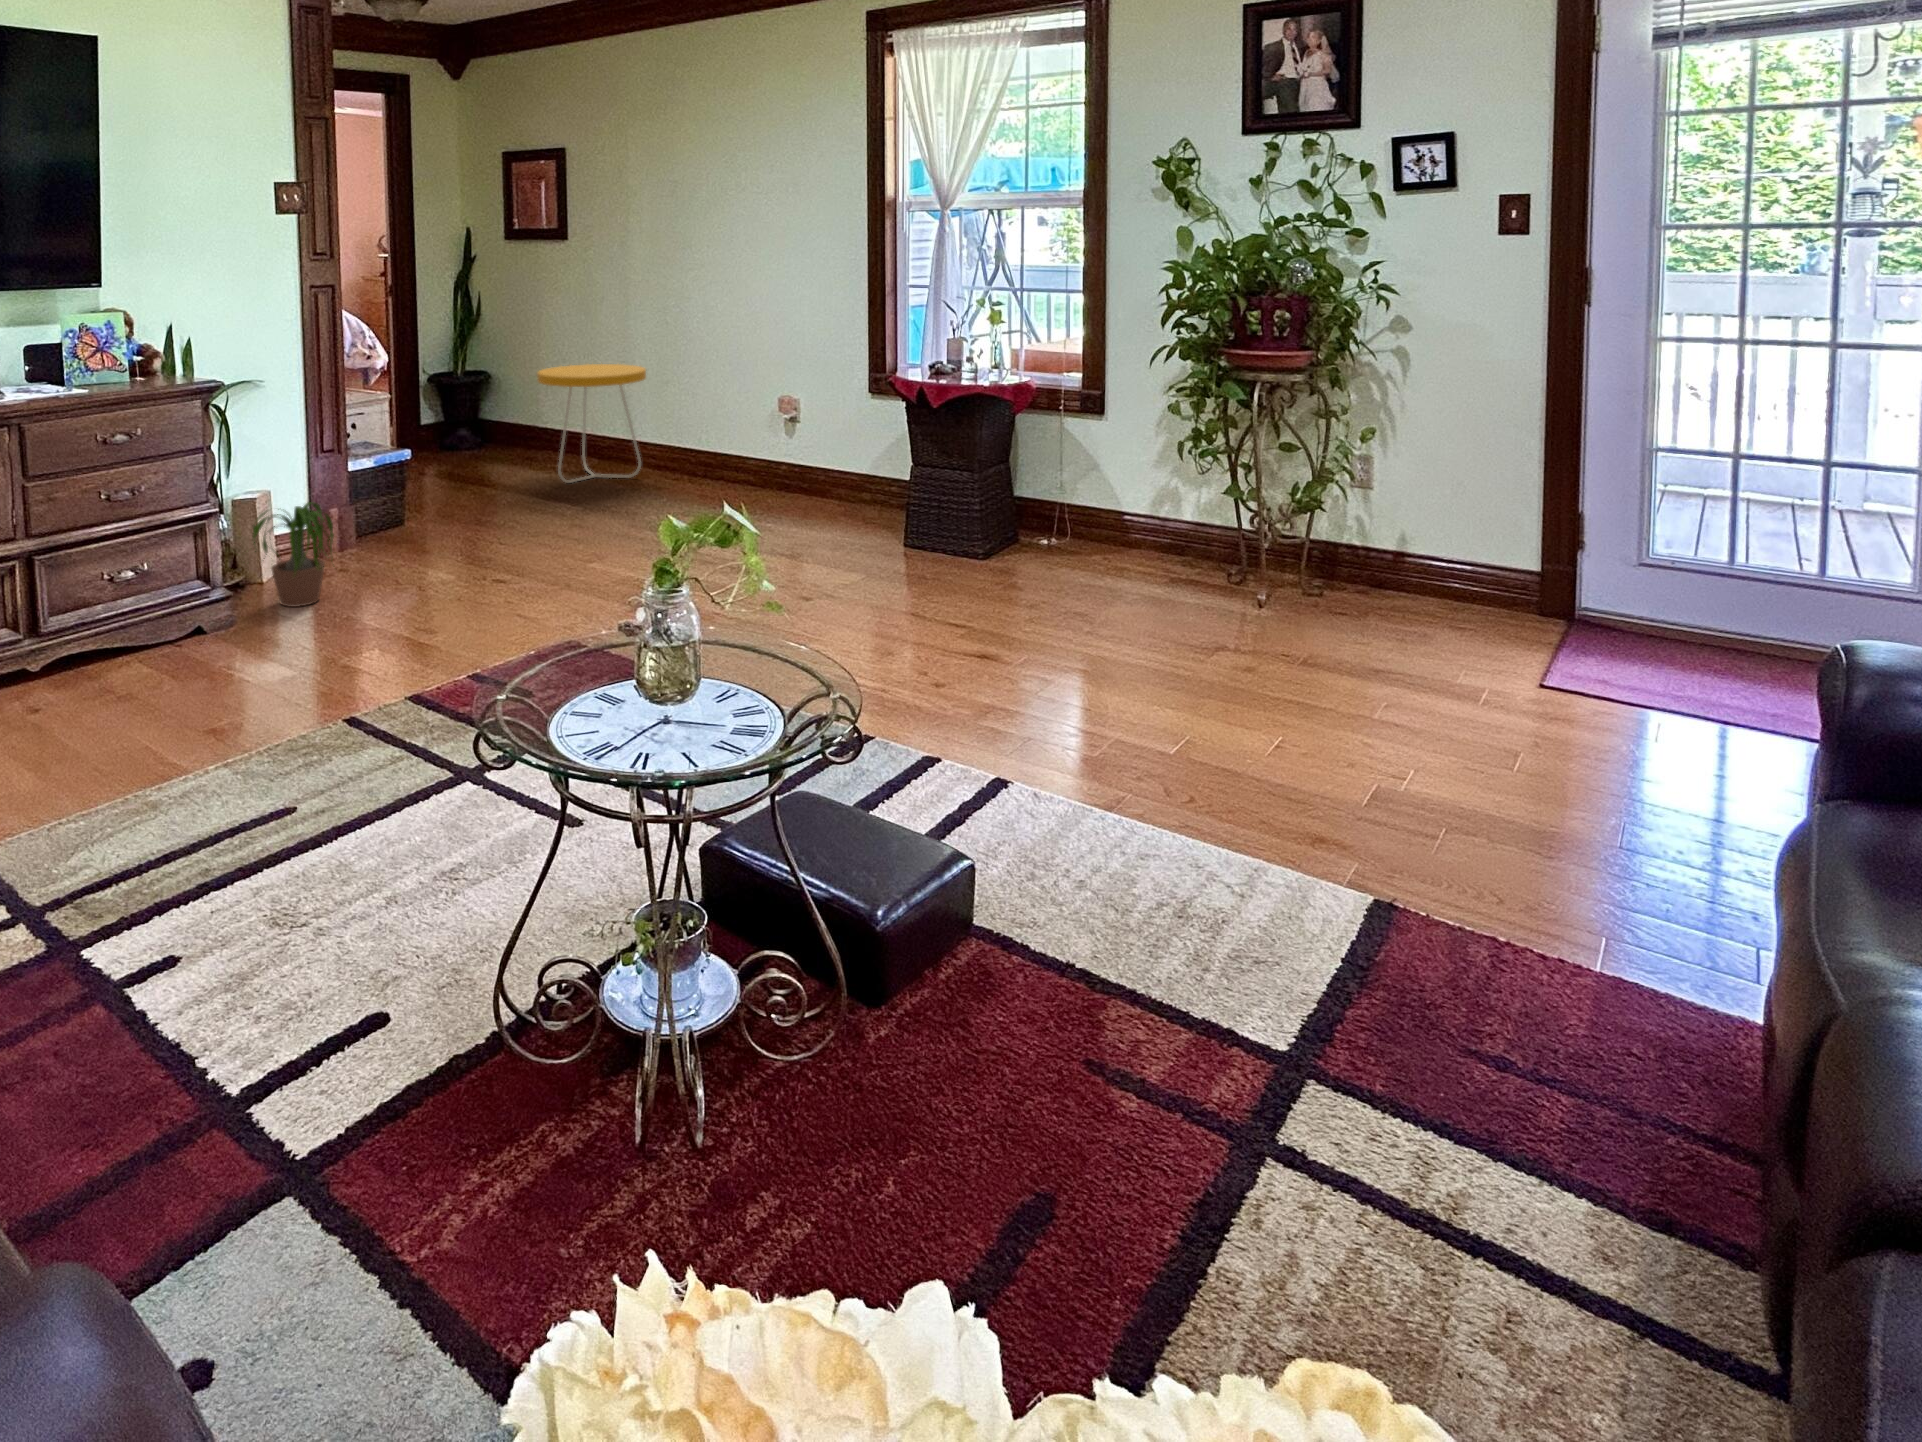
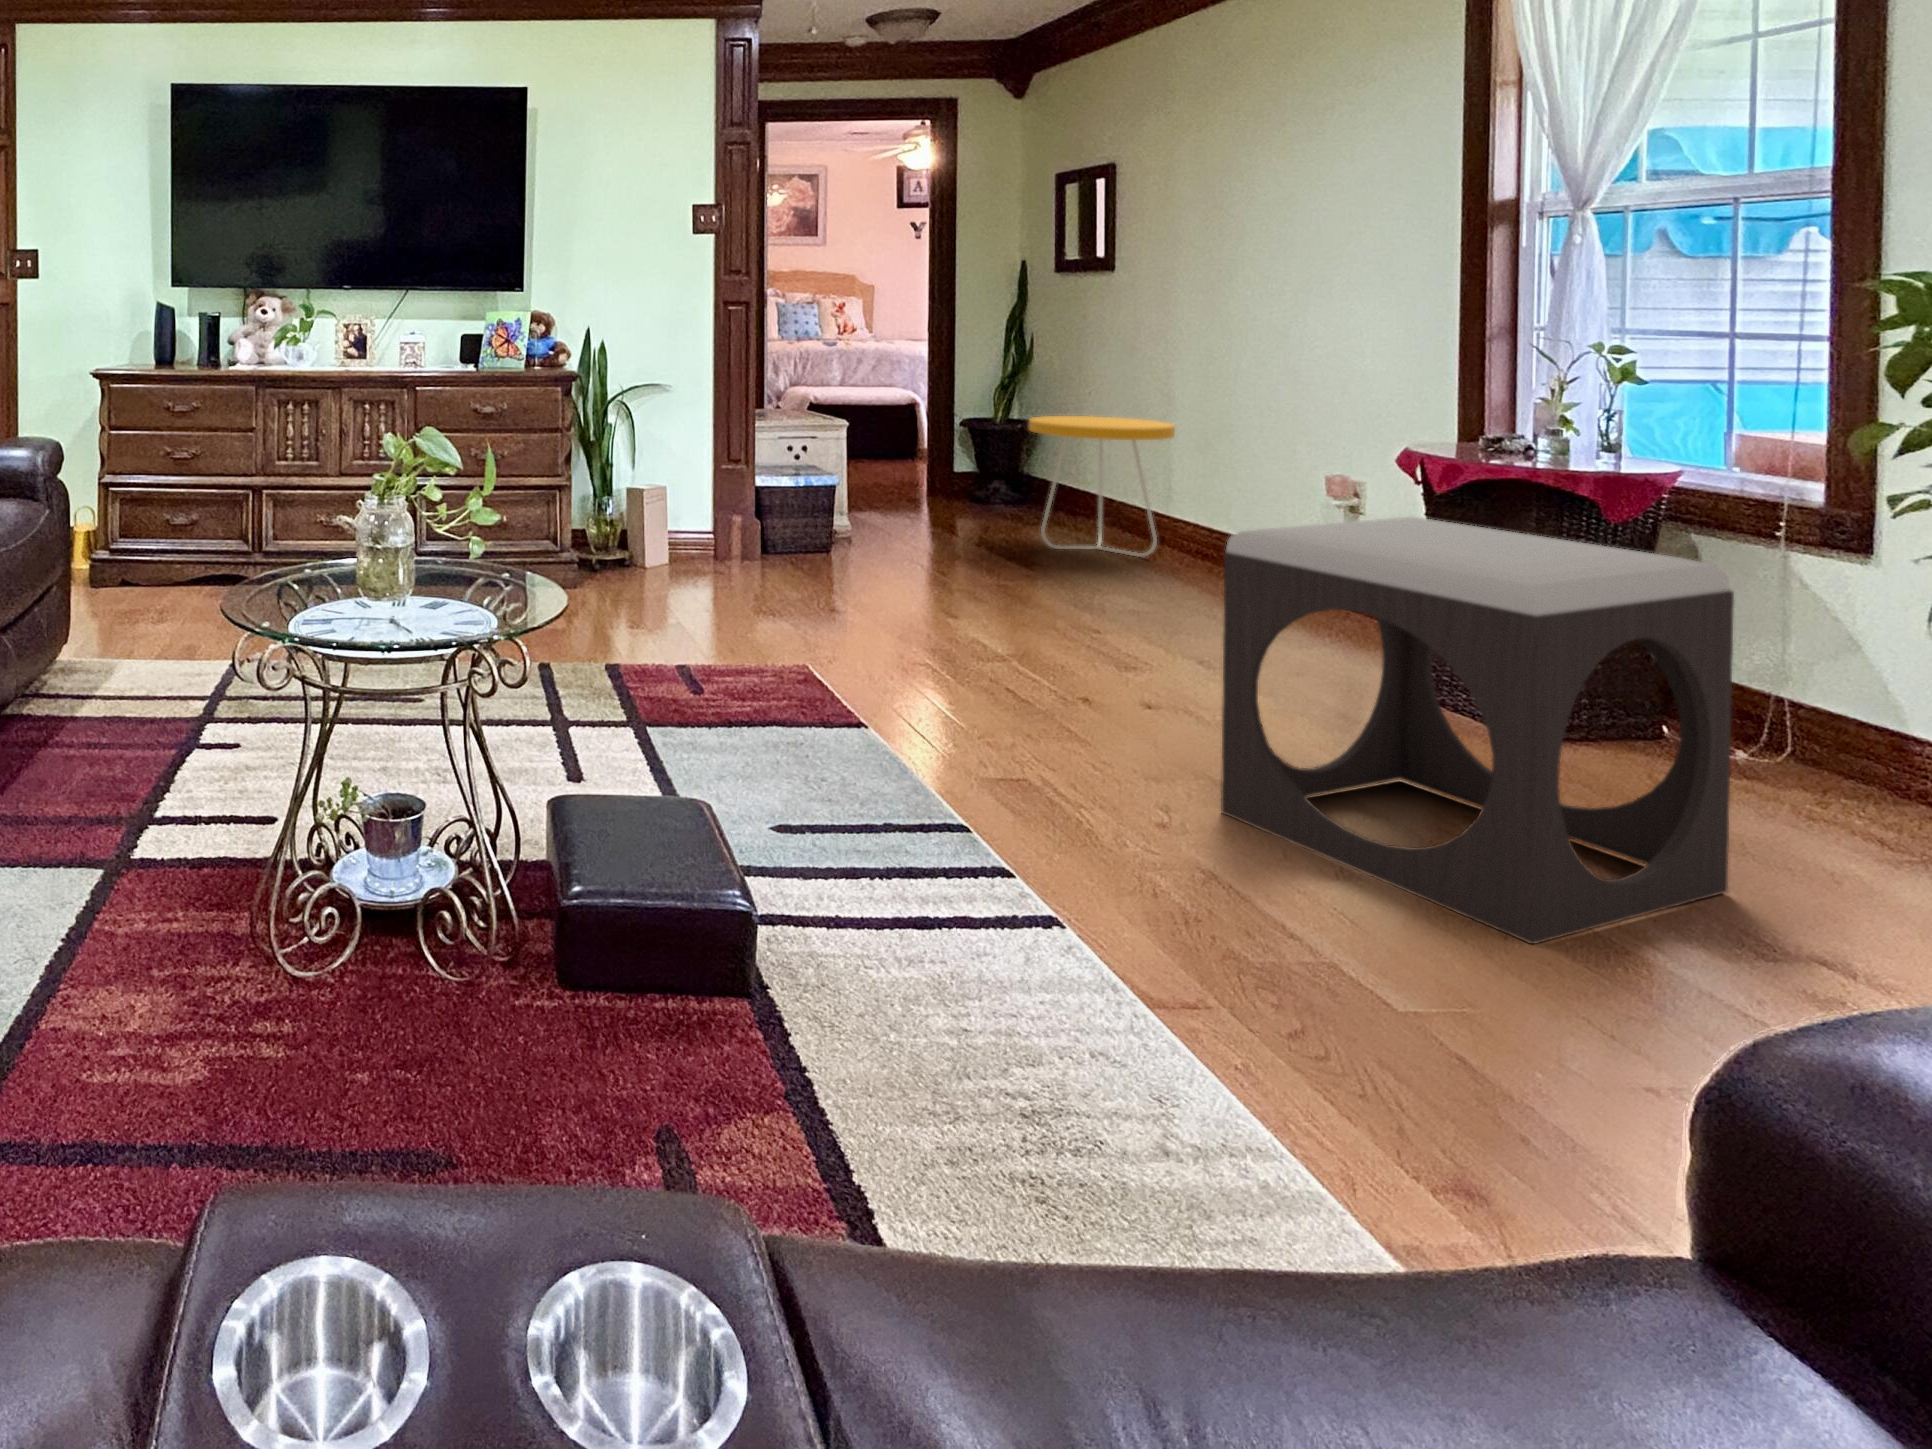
footstool: none [937,430,1145,684] -> present [1221,517,1734,944]
potted plant: present [252,502,334,607] -> none [591,493,693,587]

